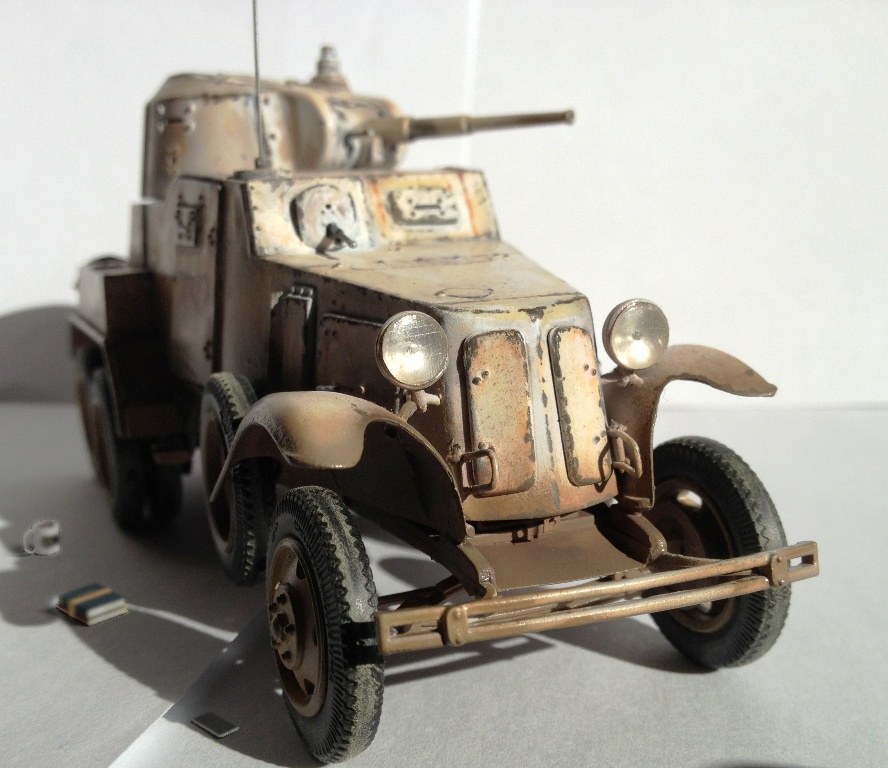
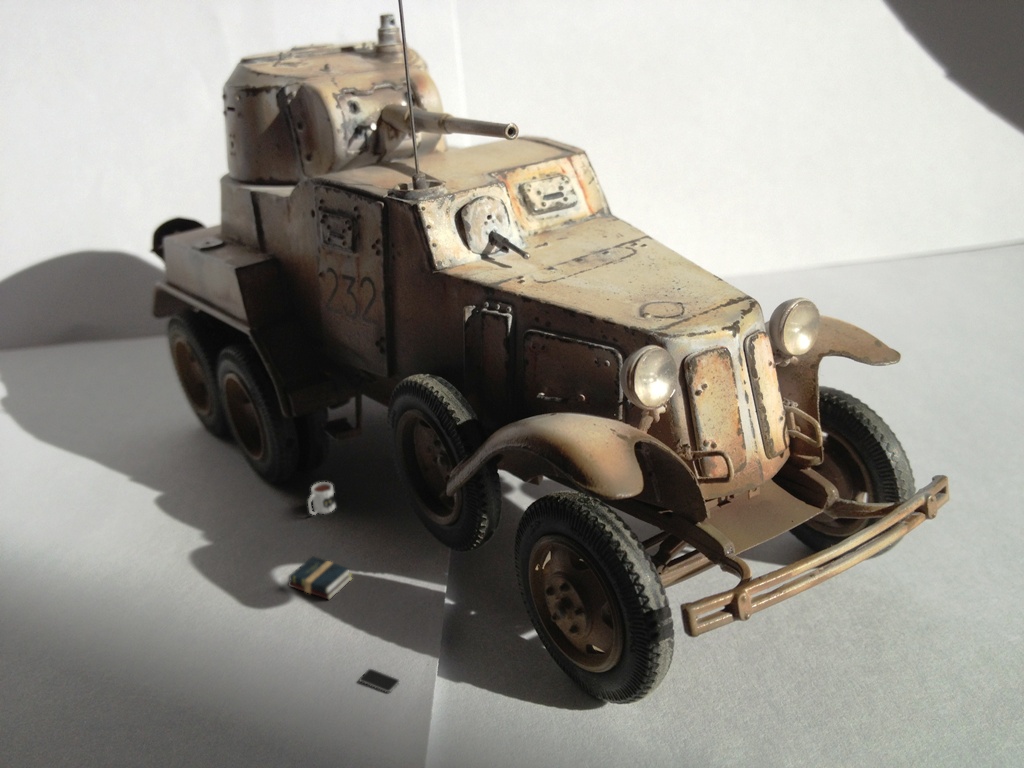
mug: present [24,520,60,555] -> present [308,482,335,515]
smartphone: present [193,712,238,737] -> present [360,669,400,692]

